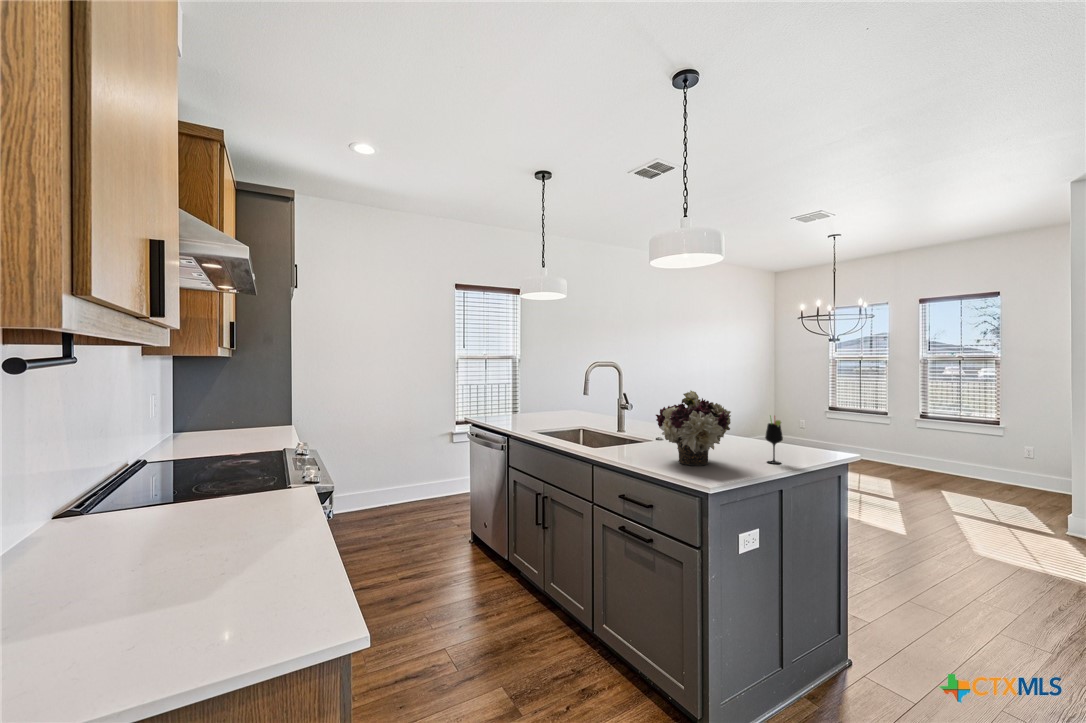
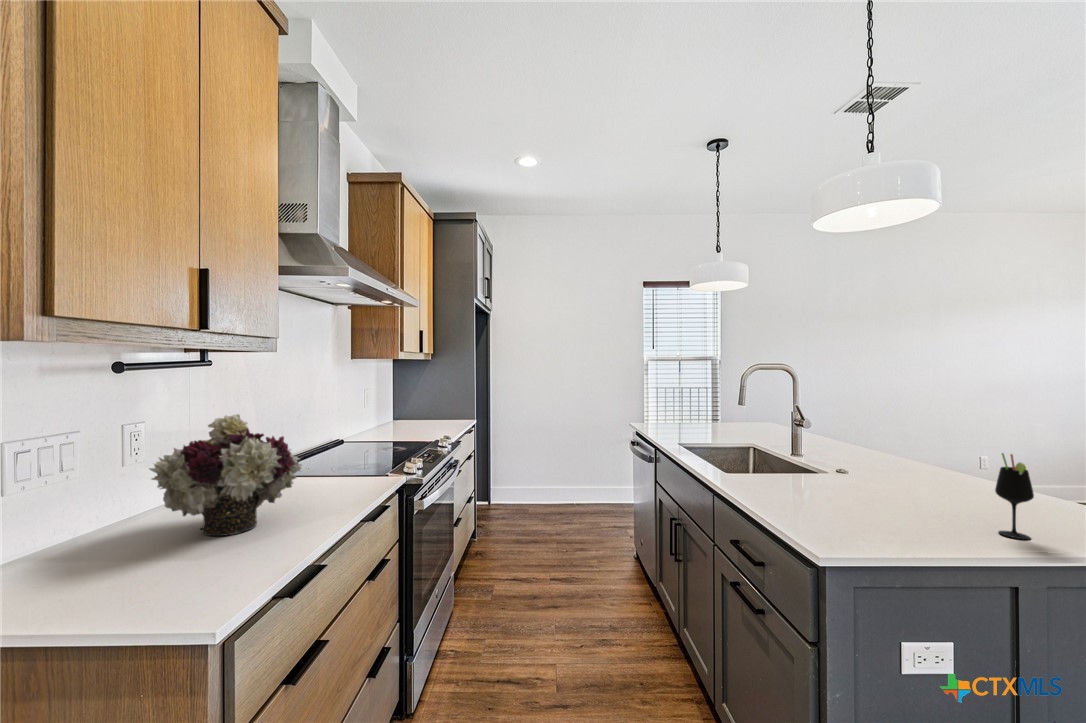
flower arrangement: present [656,390,731,466] -> present [149,414,302,536]

